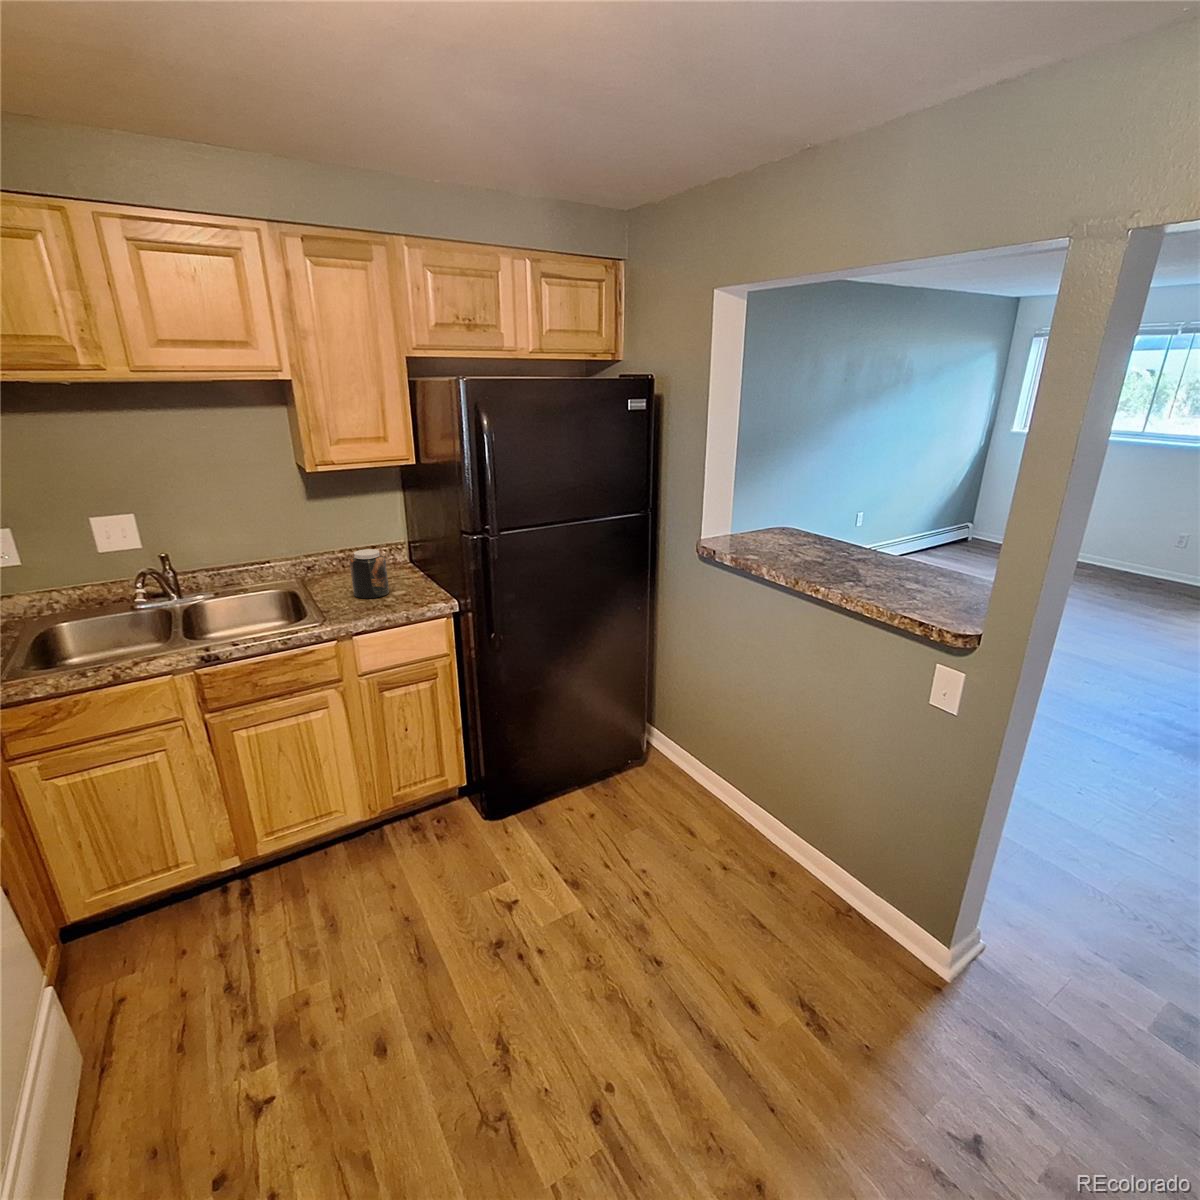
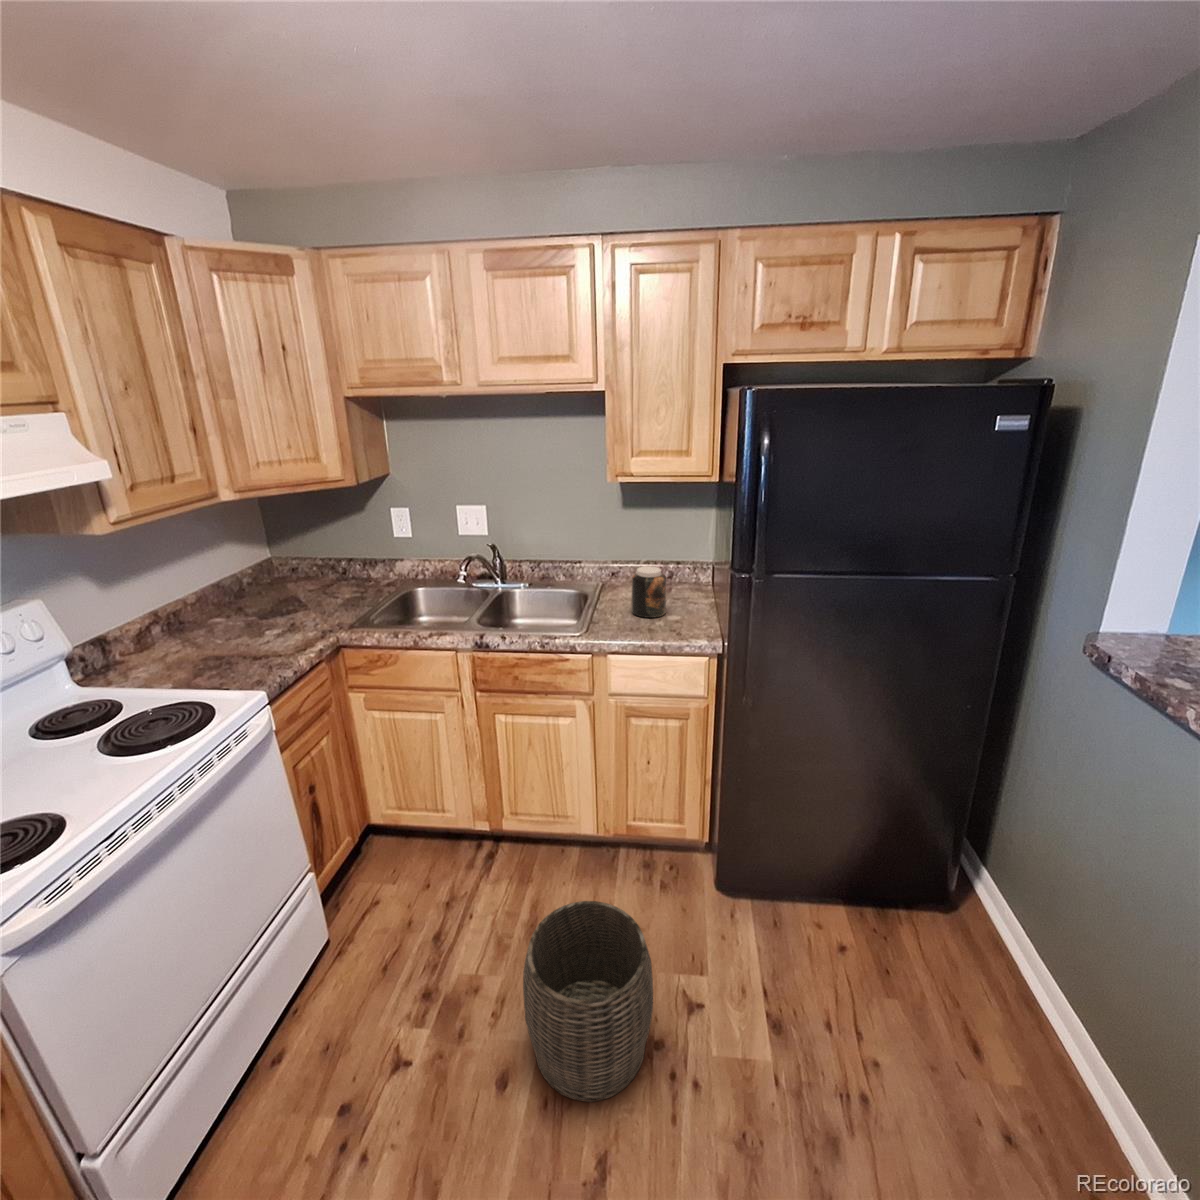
woven basket: none [372,847,496,1023] -> present [523,901,653,1102]

